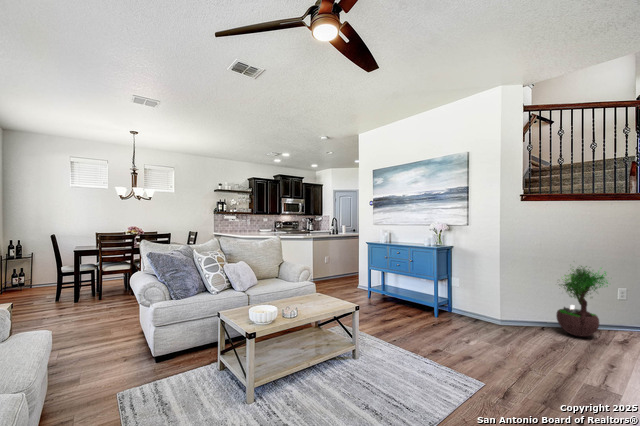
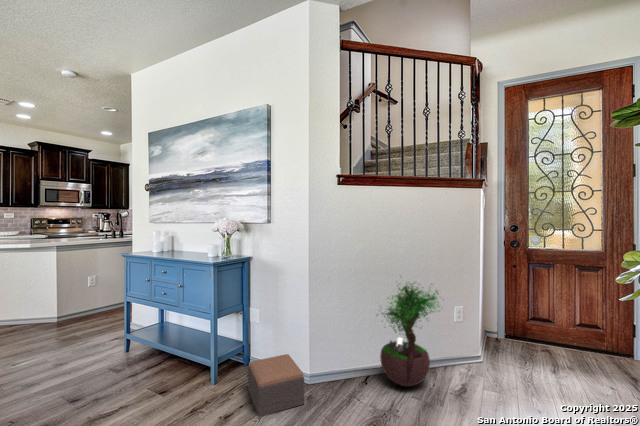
footstool: none [463,306,504,334] -> present [248,354,304,416]

